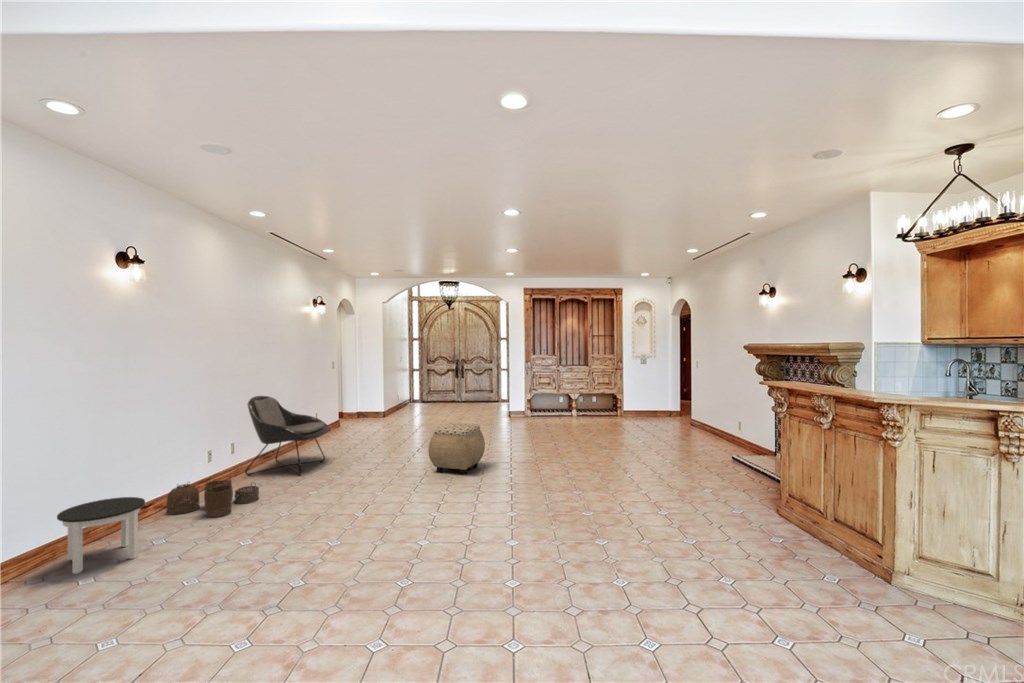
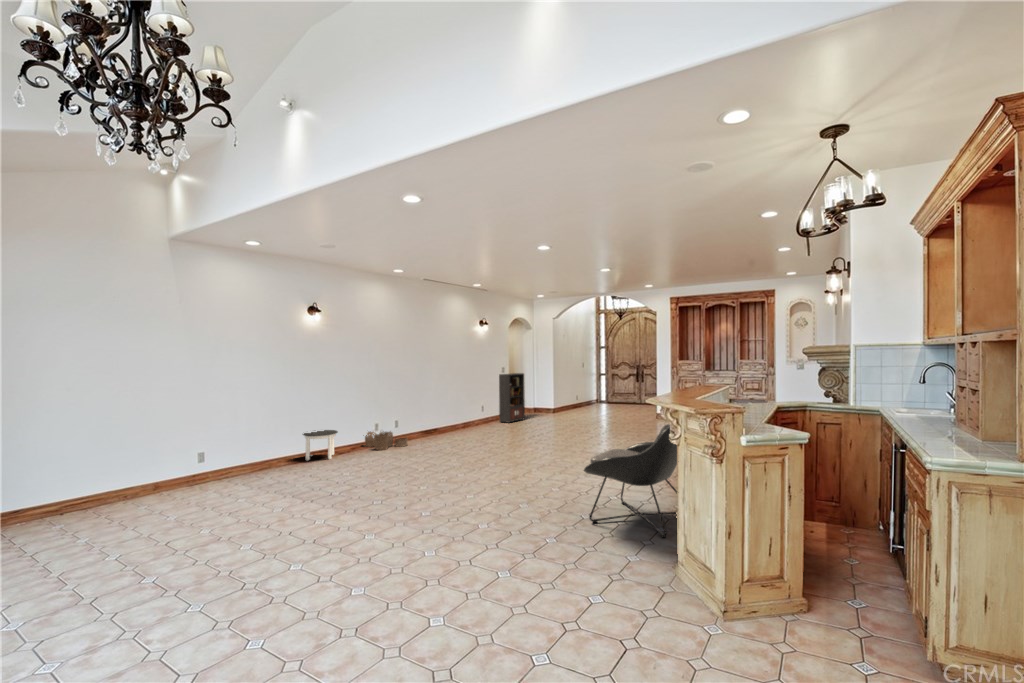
bookcase: none [339,372,366,438] -> present [499,373,525,422]
lounge chair: present [245,396,329,476] -> present [584,424,679,538]
ottoman: present [428,423,485,475] -> none [515,411,560,449]

